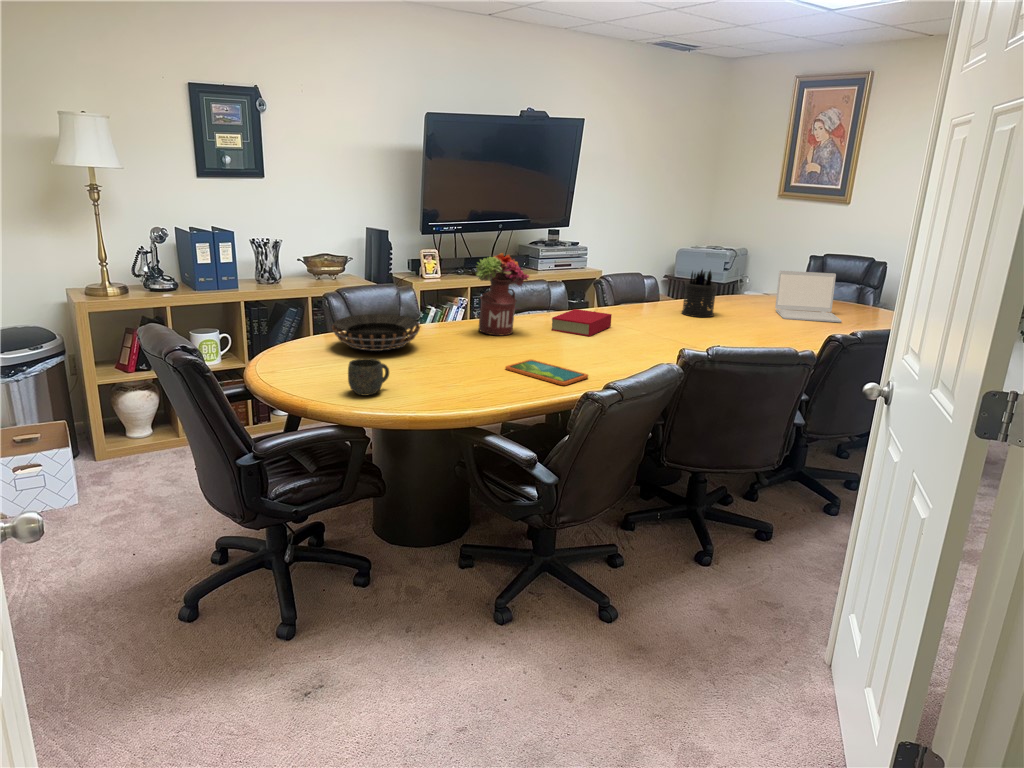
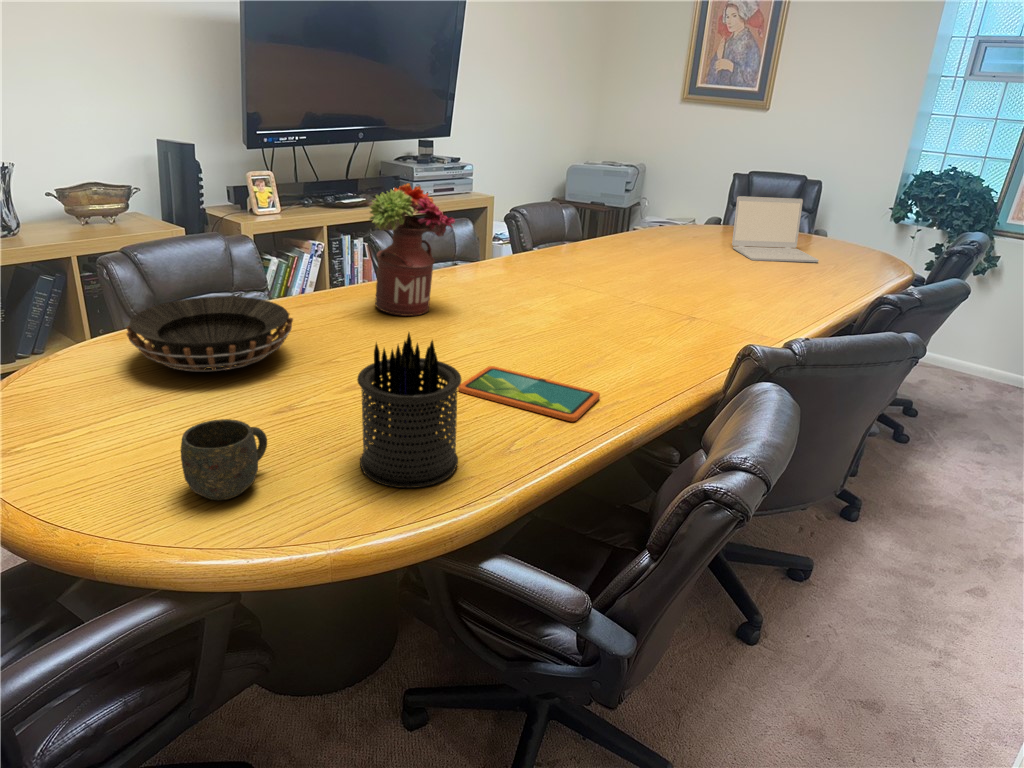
pen holder: present [682,270,717,317] -> present [357,333,462,488]
book: present [552,309,612,336] -> none [483,263,561,308]

